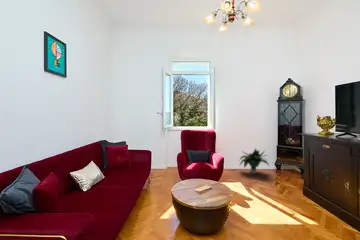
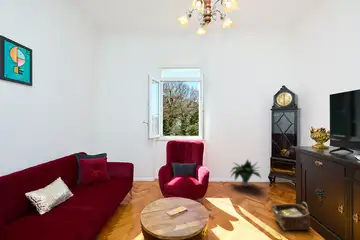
woven basket: none [282,181,317,206] -> present [272,202,310,230]

